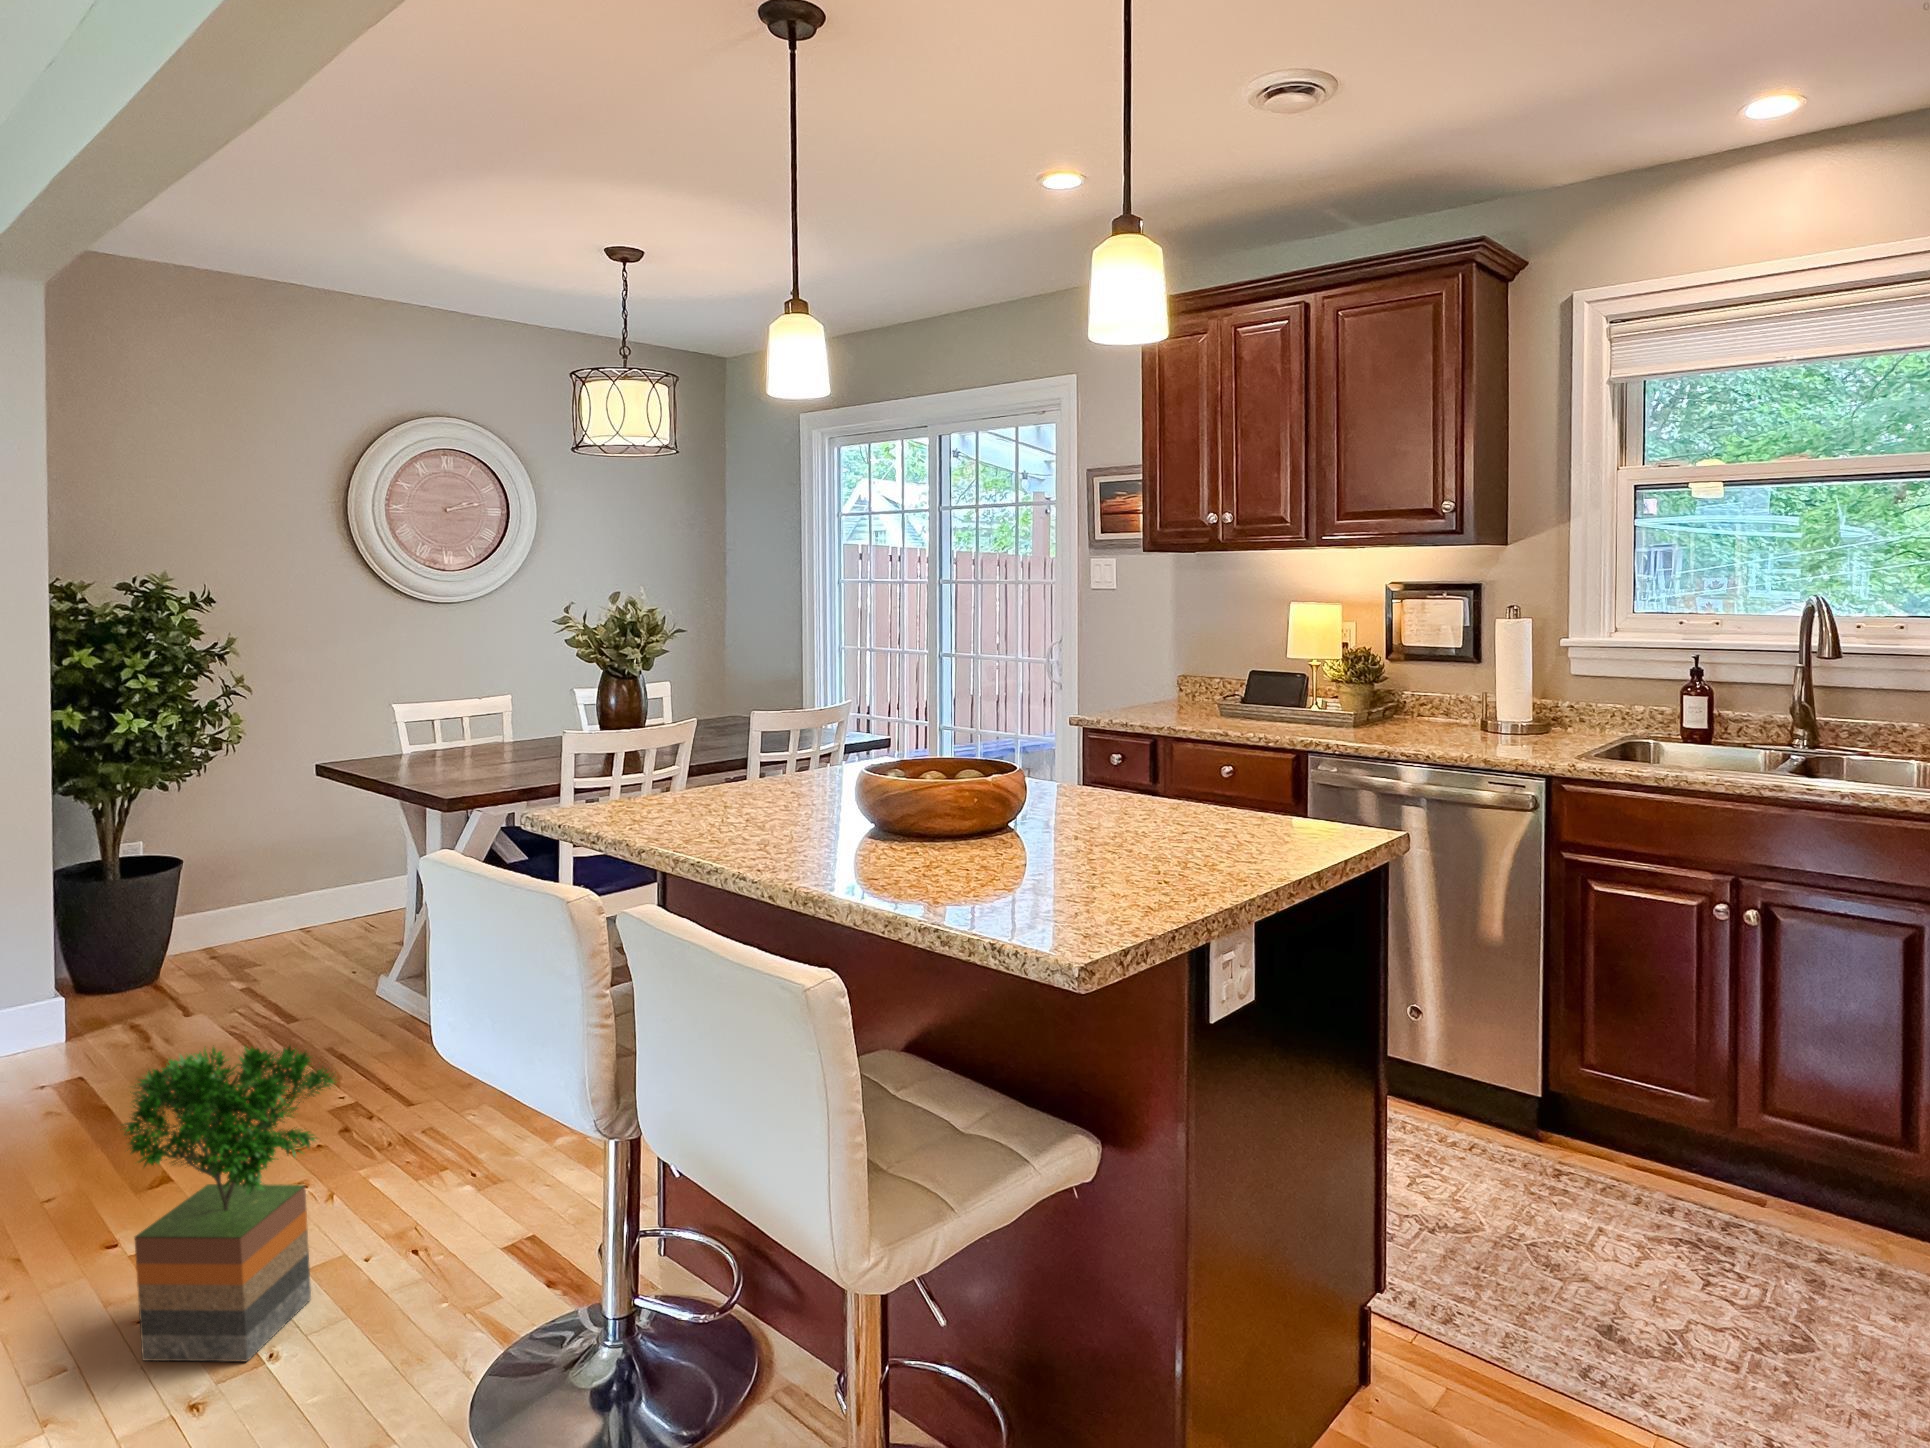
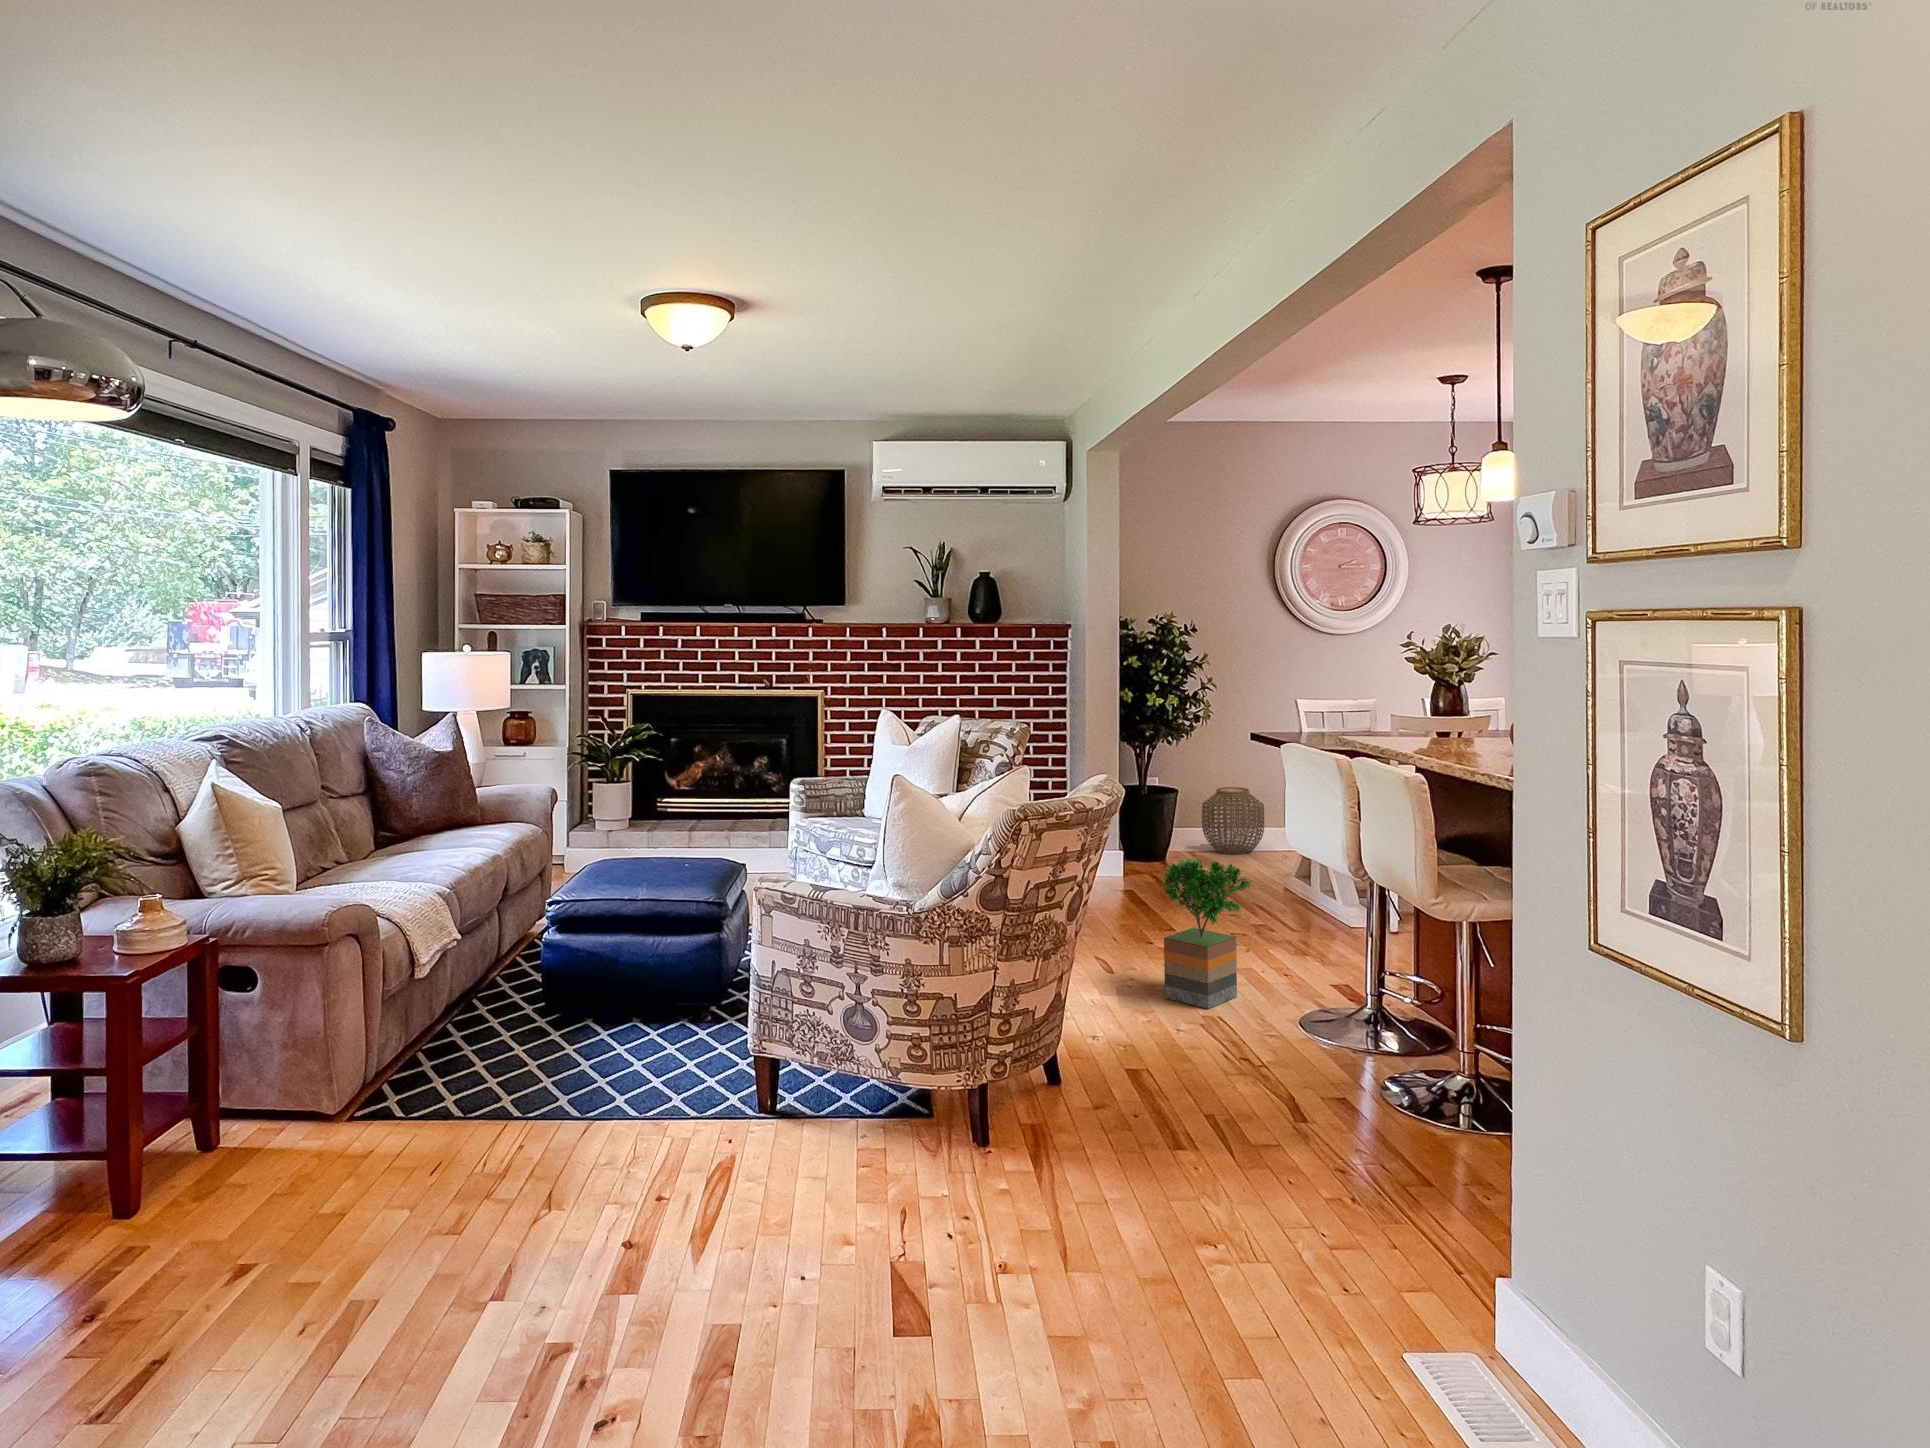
woven basket: none [233,844,343,952] -> present [1202,787,1264,854]

